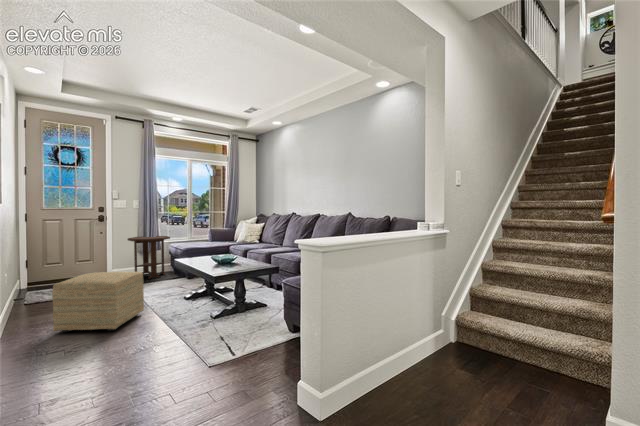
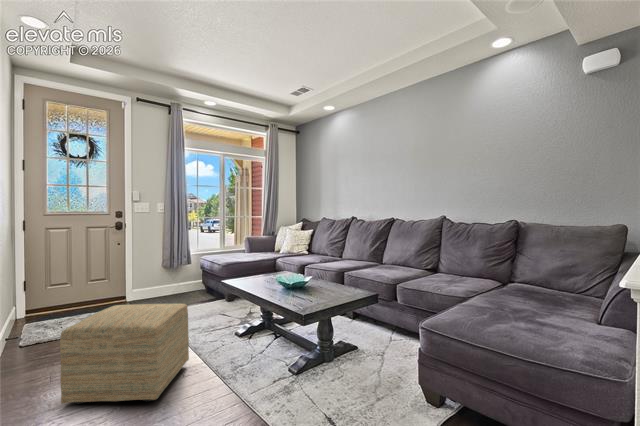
side table: present [128,236,170,279] -> none [151,247,203,302]

